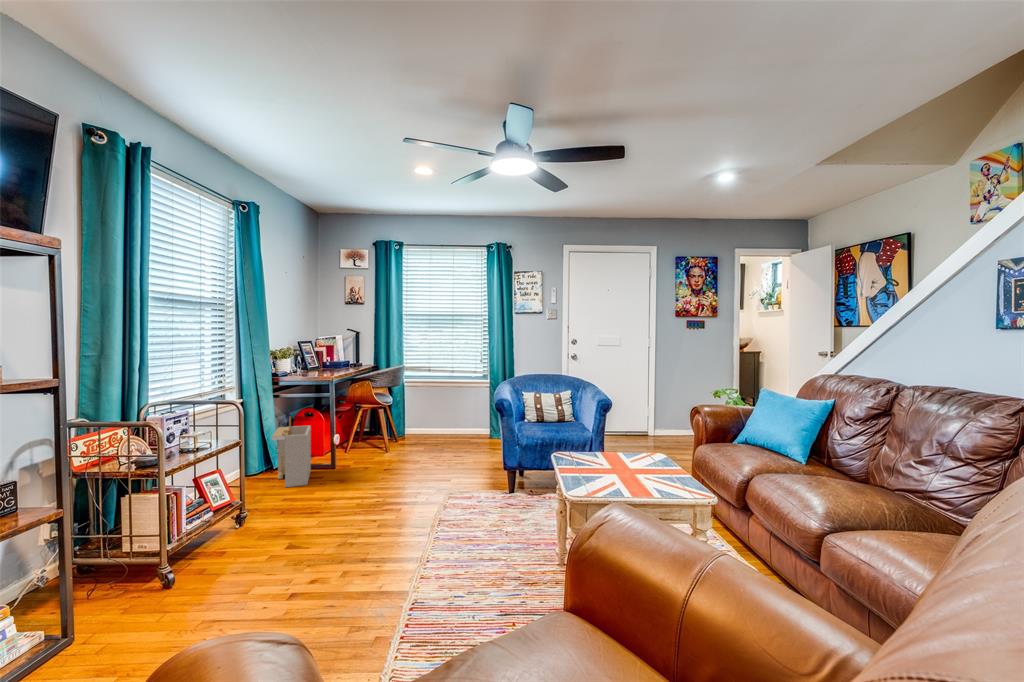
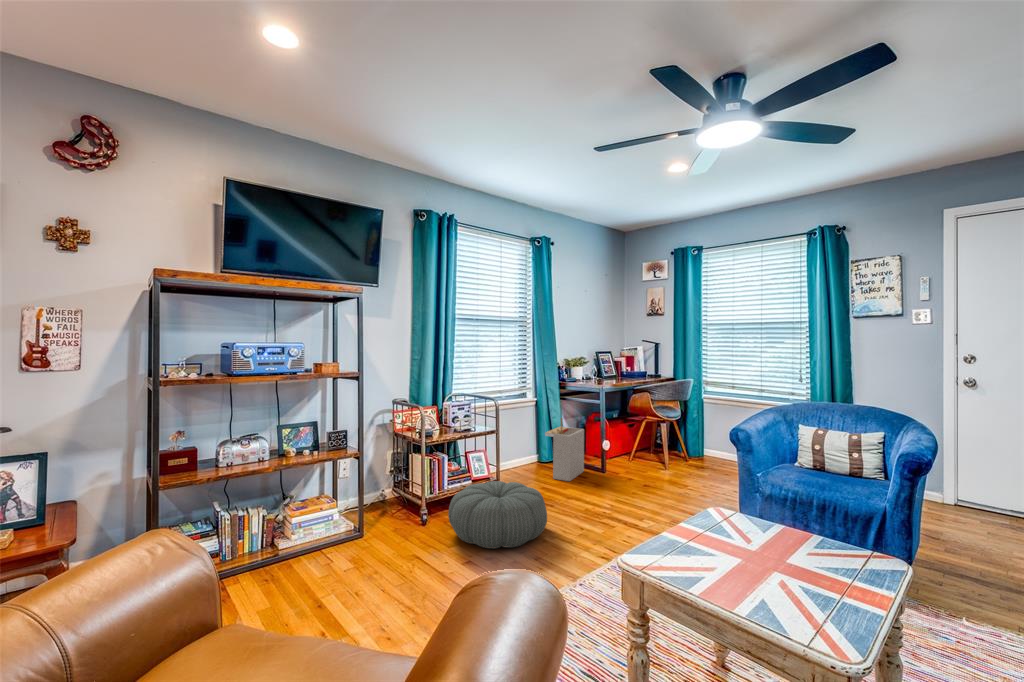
pouf: none [219,496,353,586] -> present [448,481,547,549]

